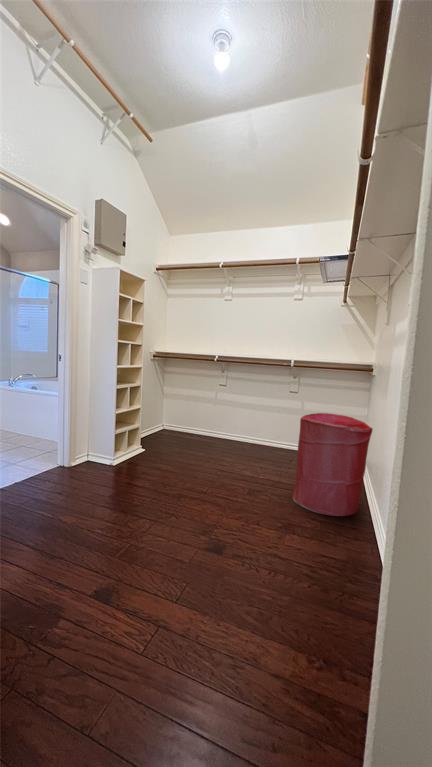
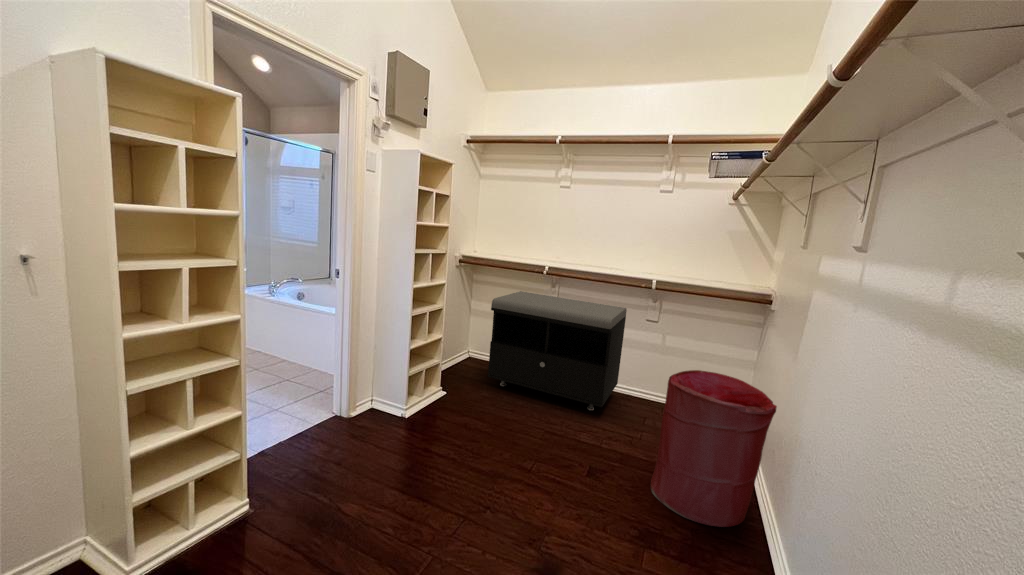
storage bench: none [175,377,275,457] -> present [488,291,627,411]

